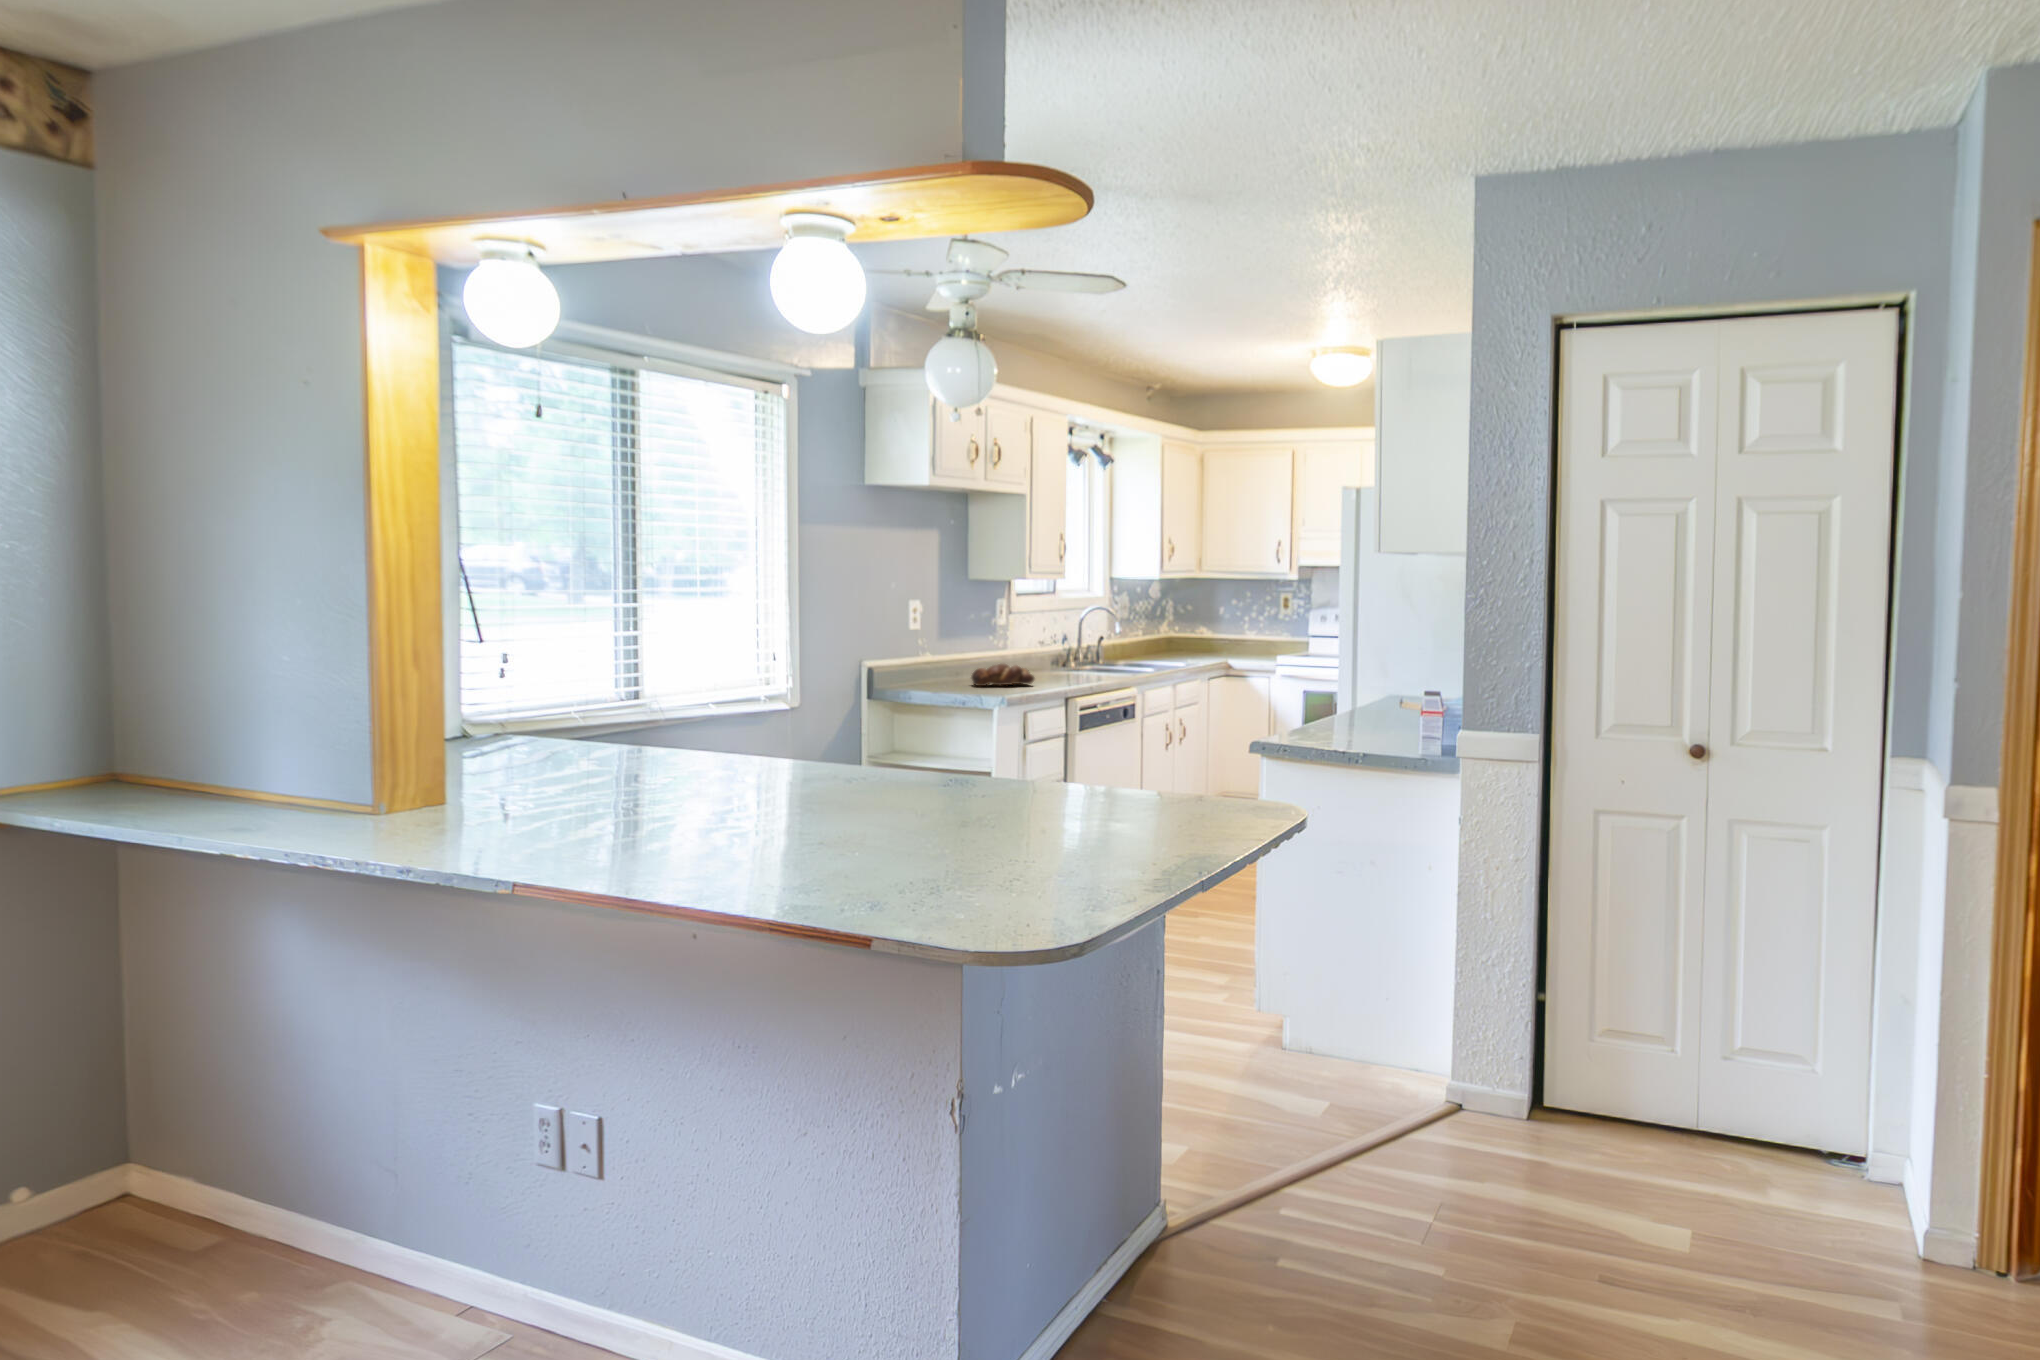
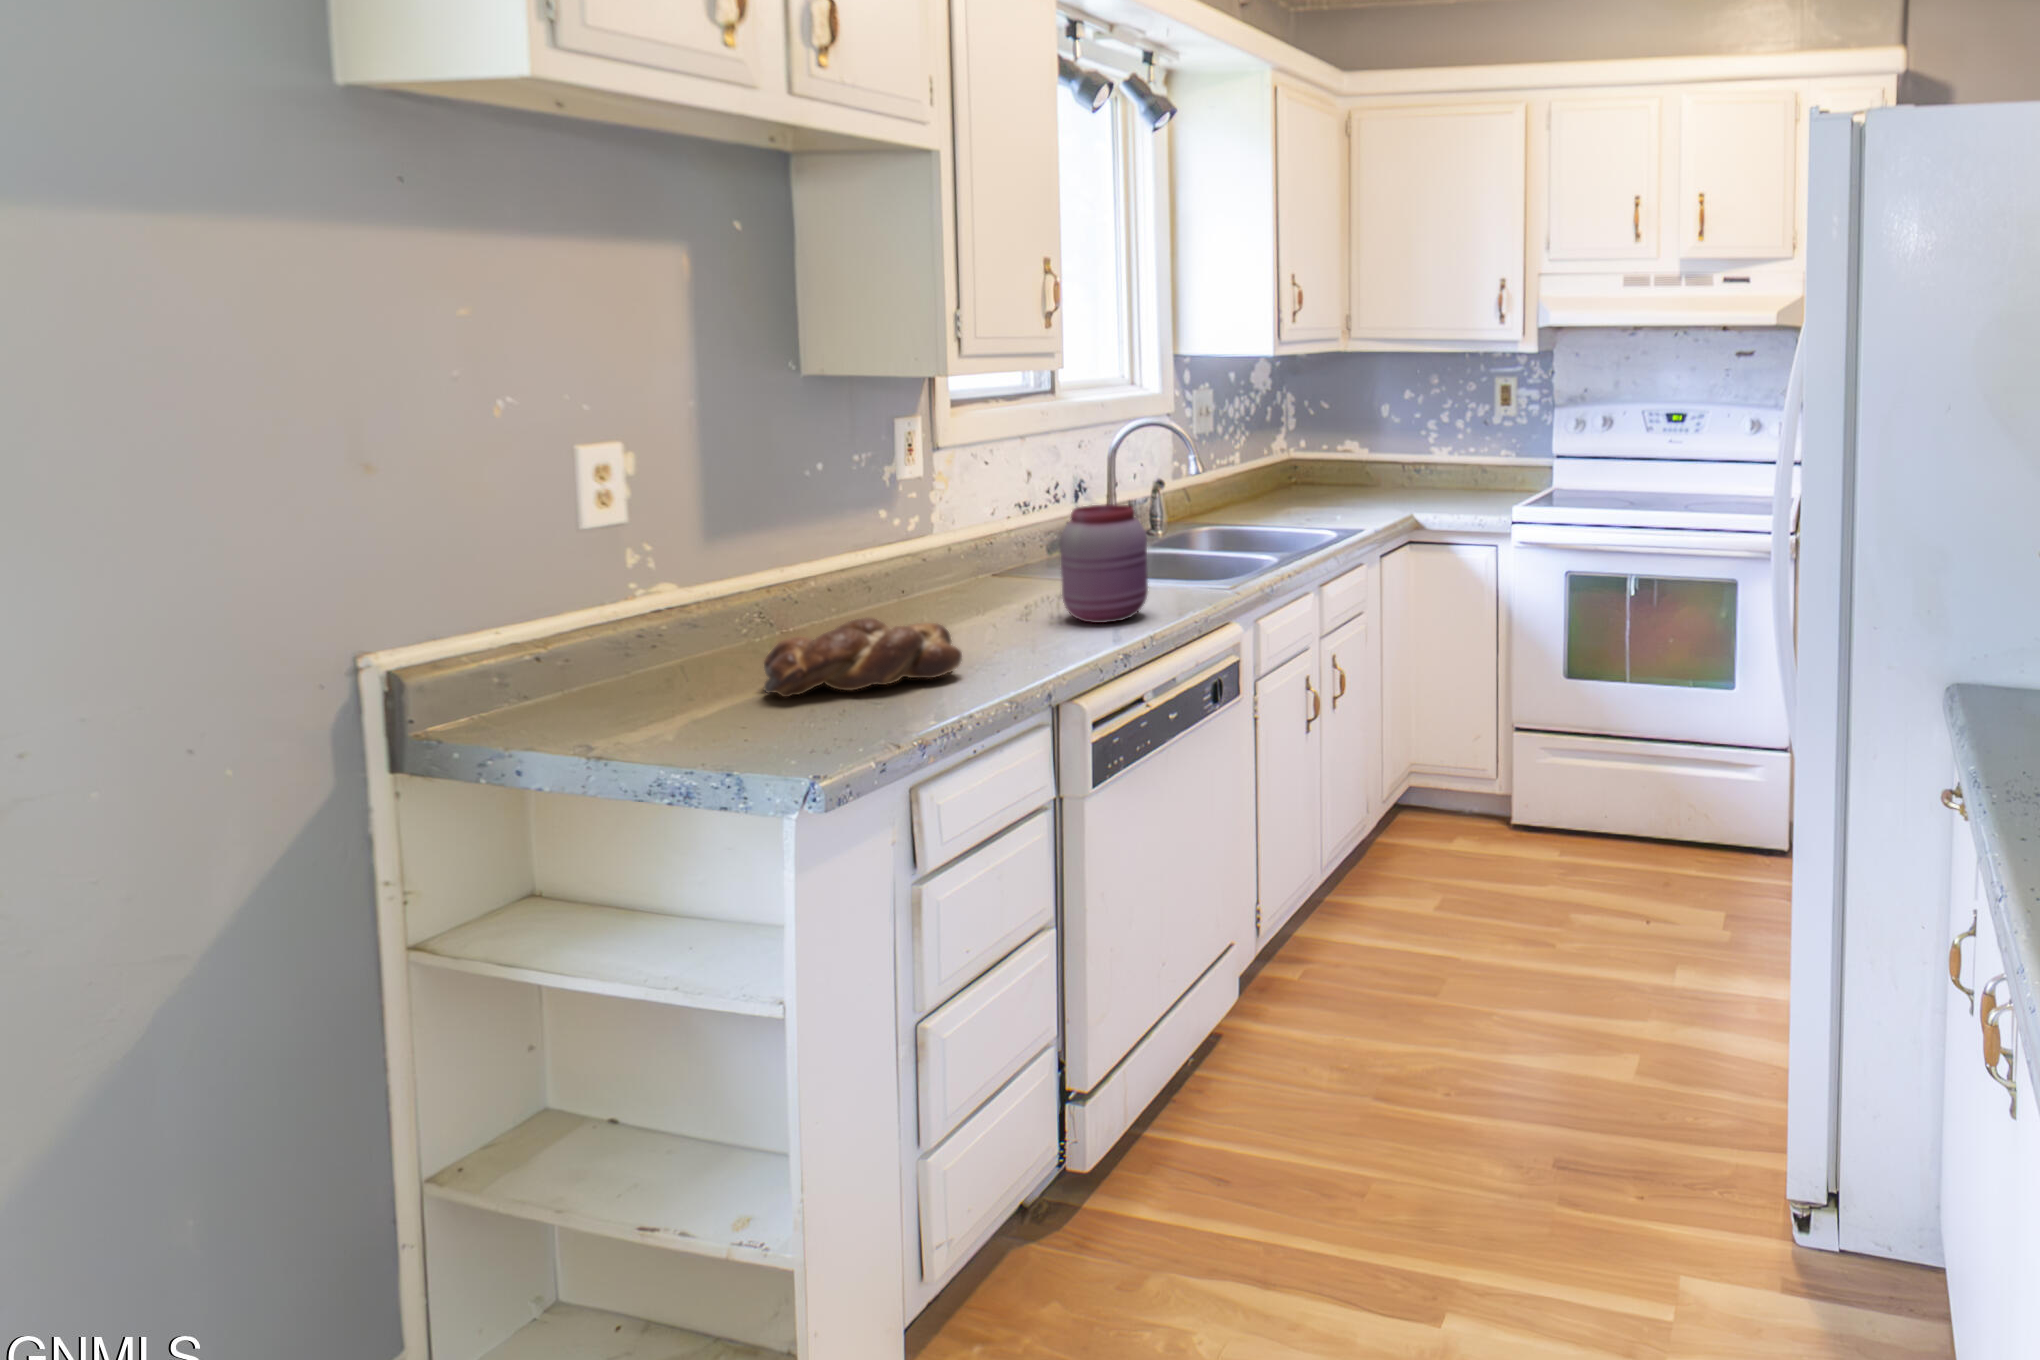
jar: none [1065,634,1098,680] -> present [1061,504,1148,623]

